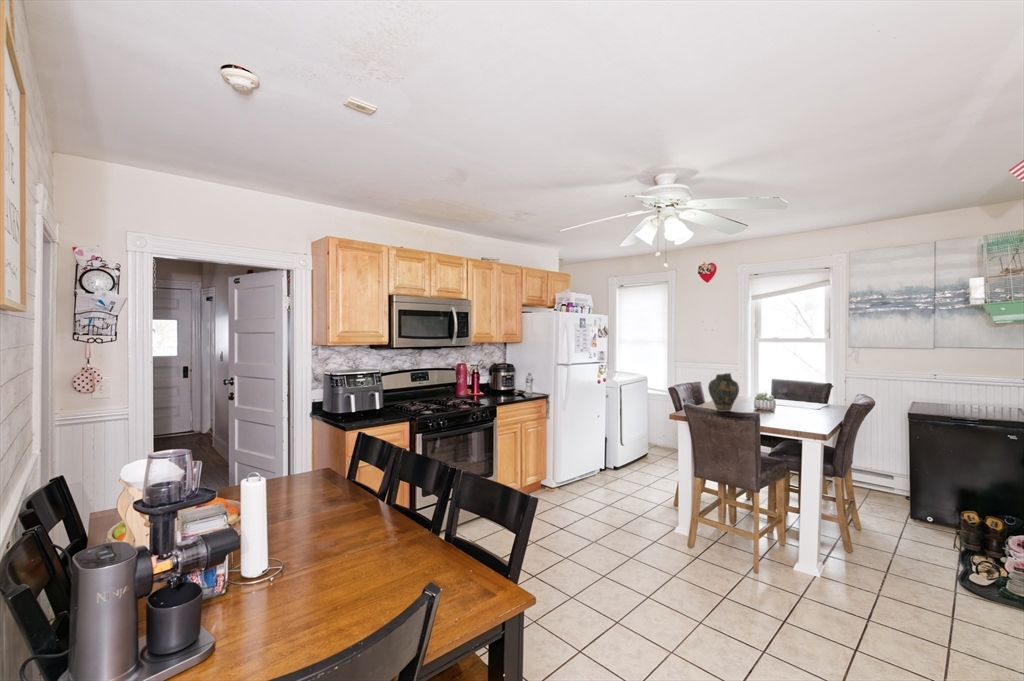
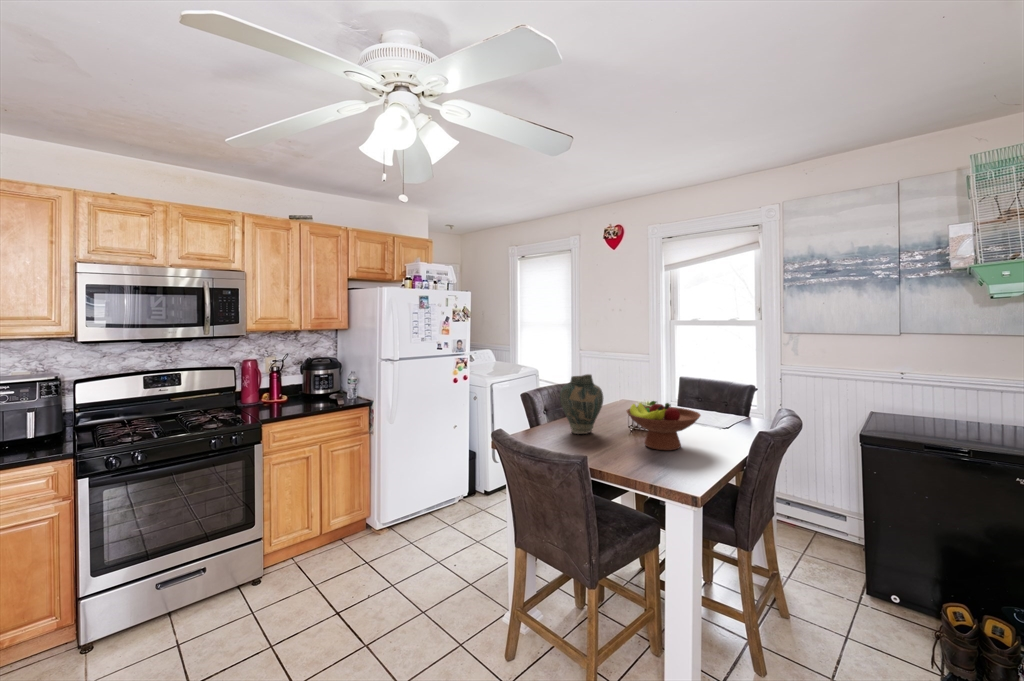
fruit bowl: none [759,389,810,419] -> present [627,401,701,450]

